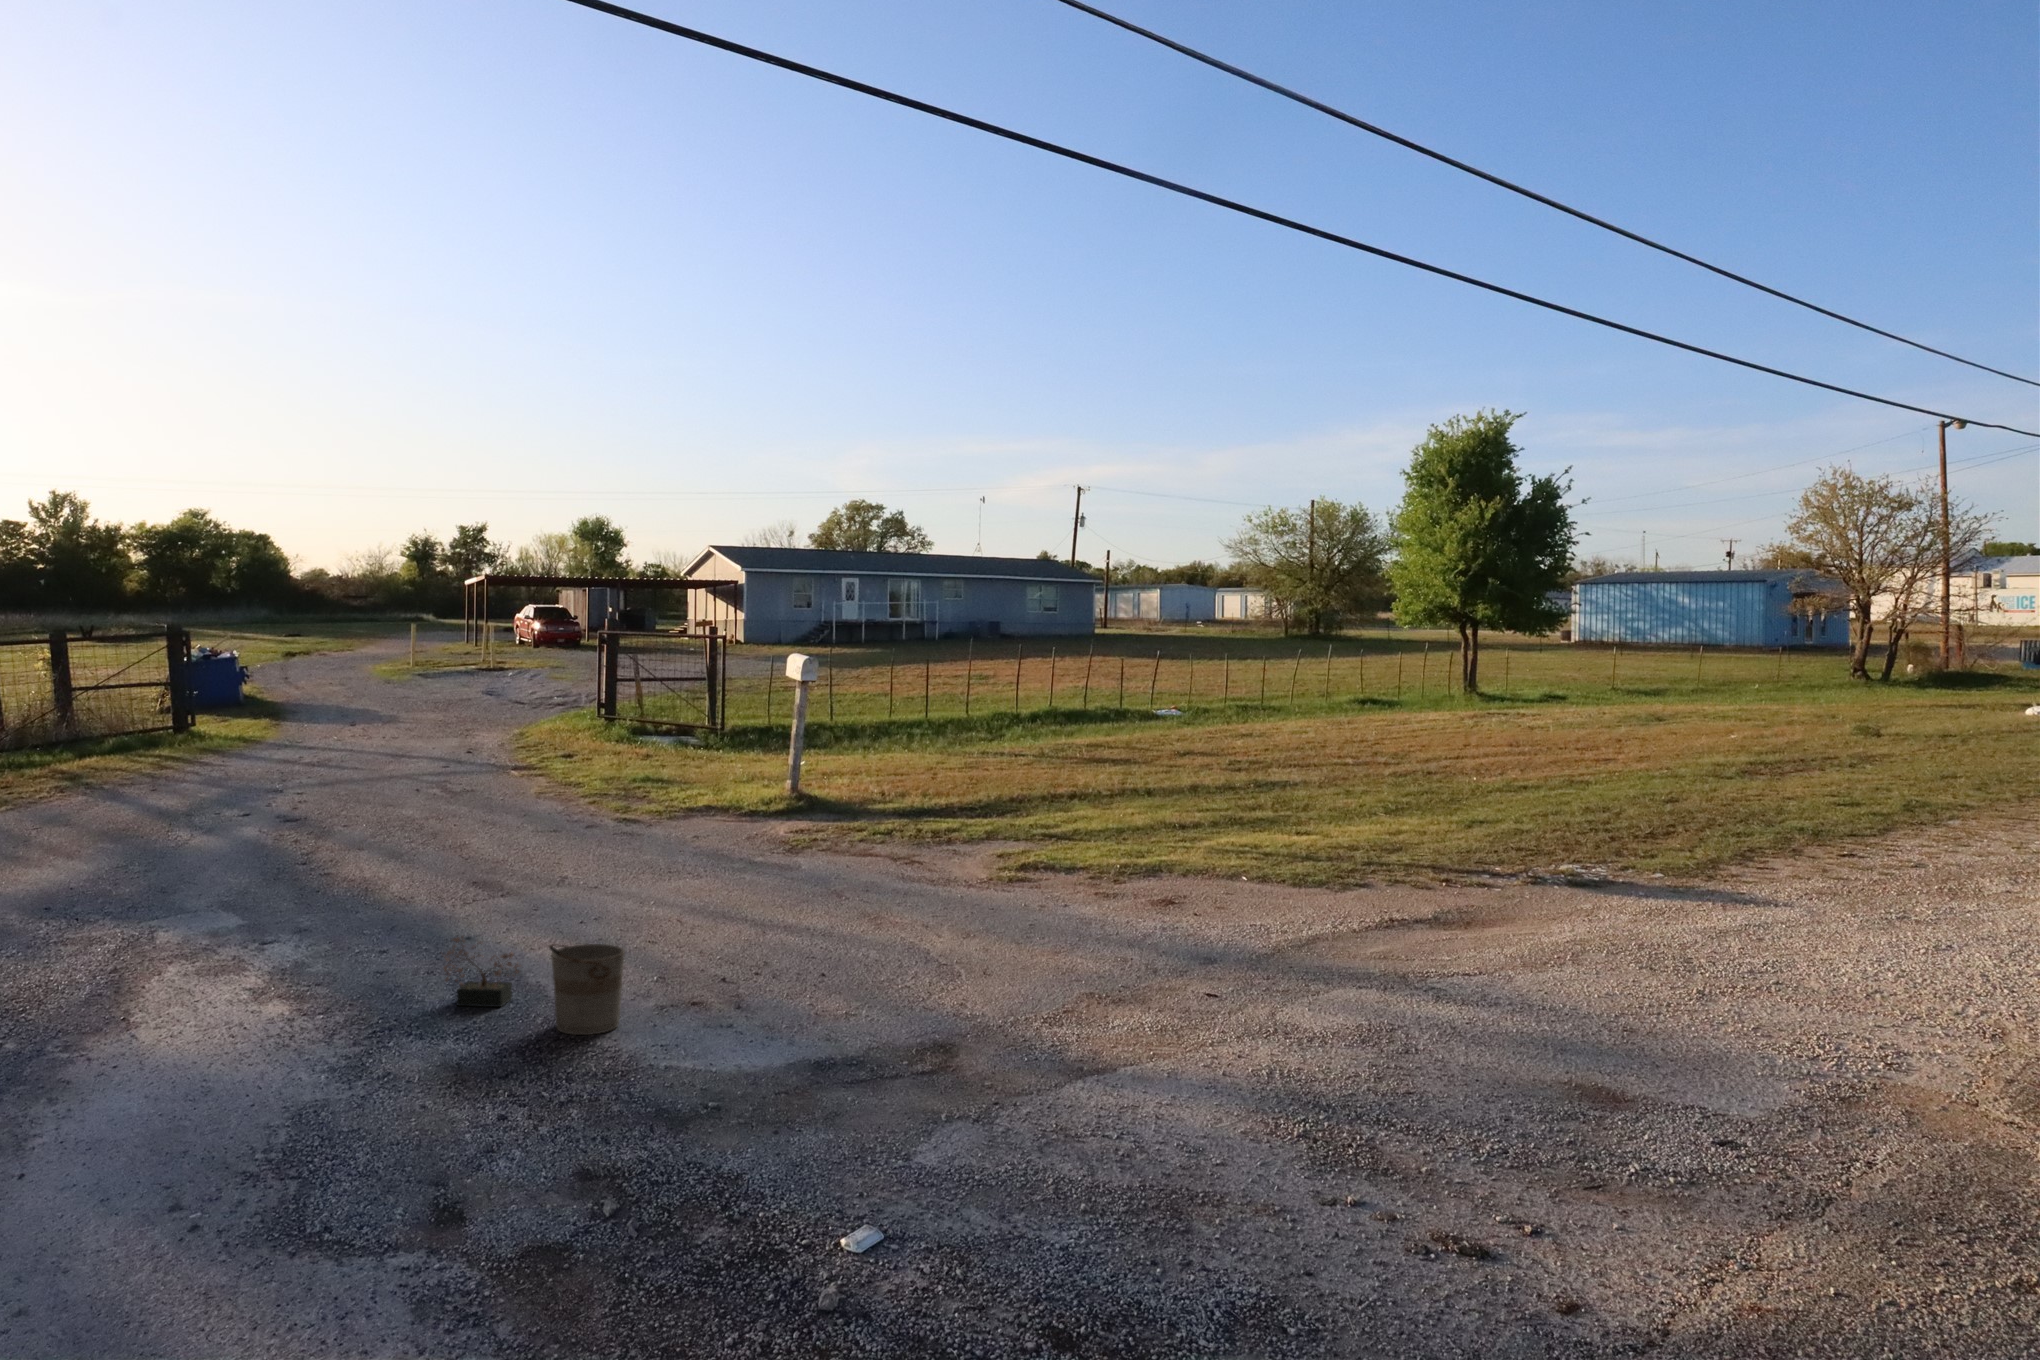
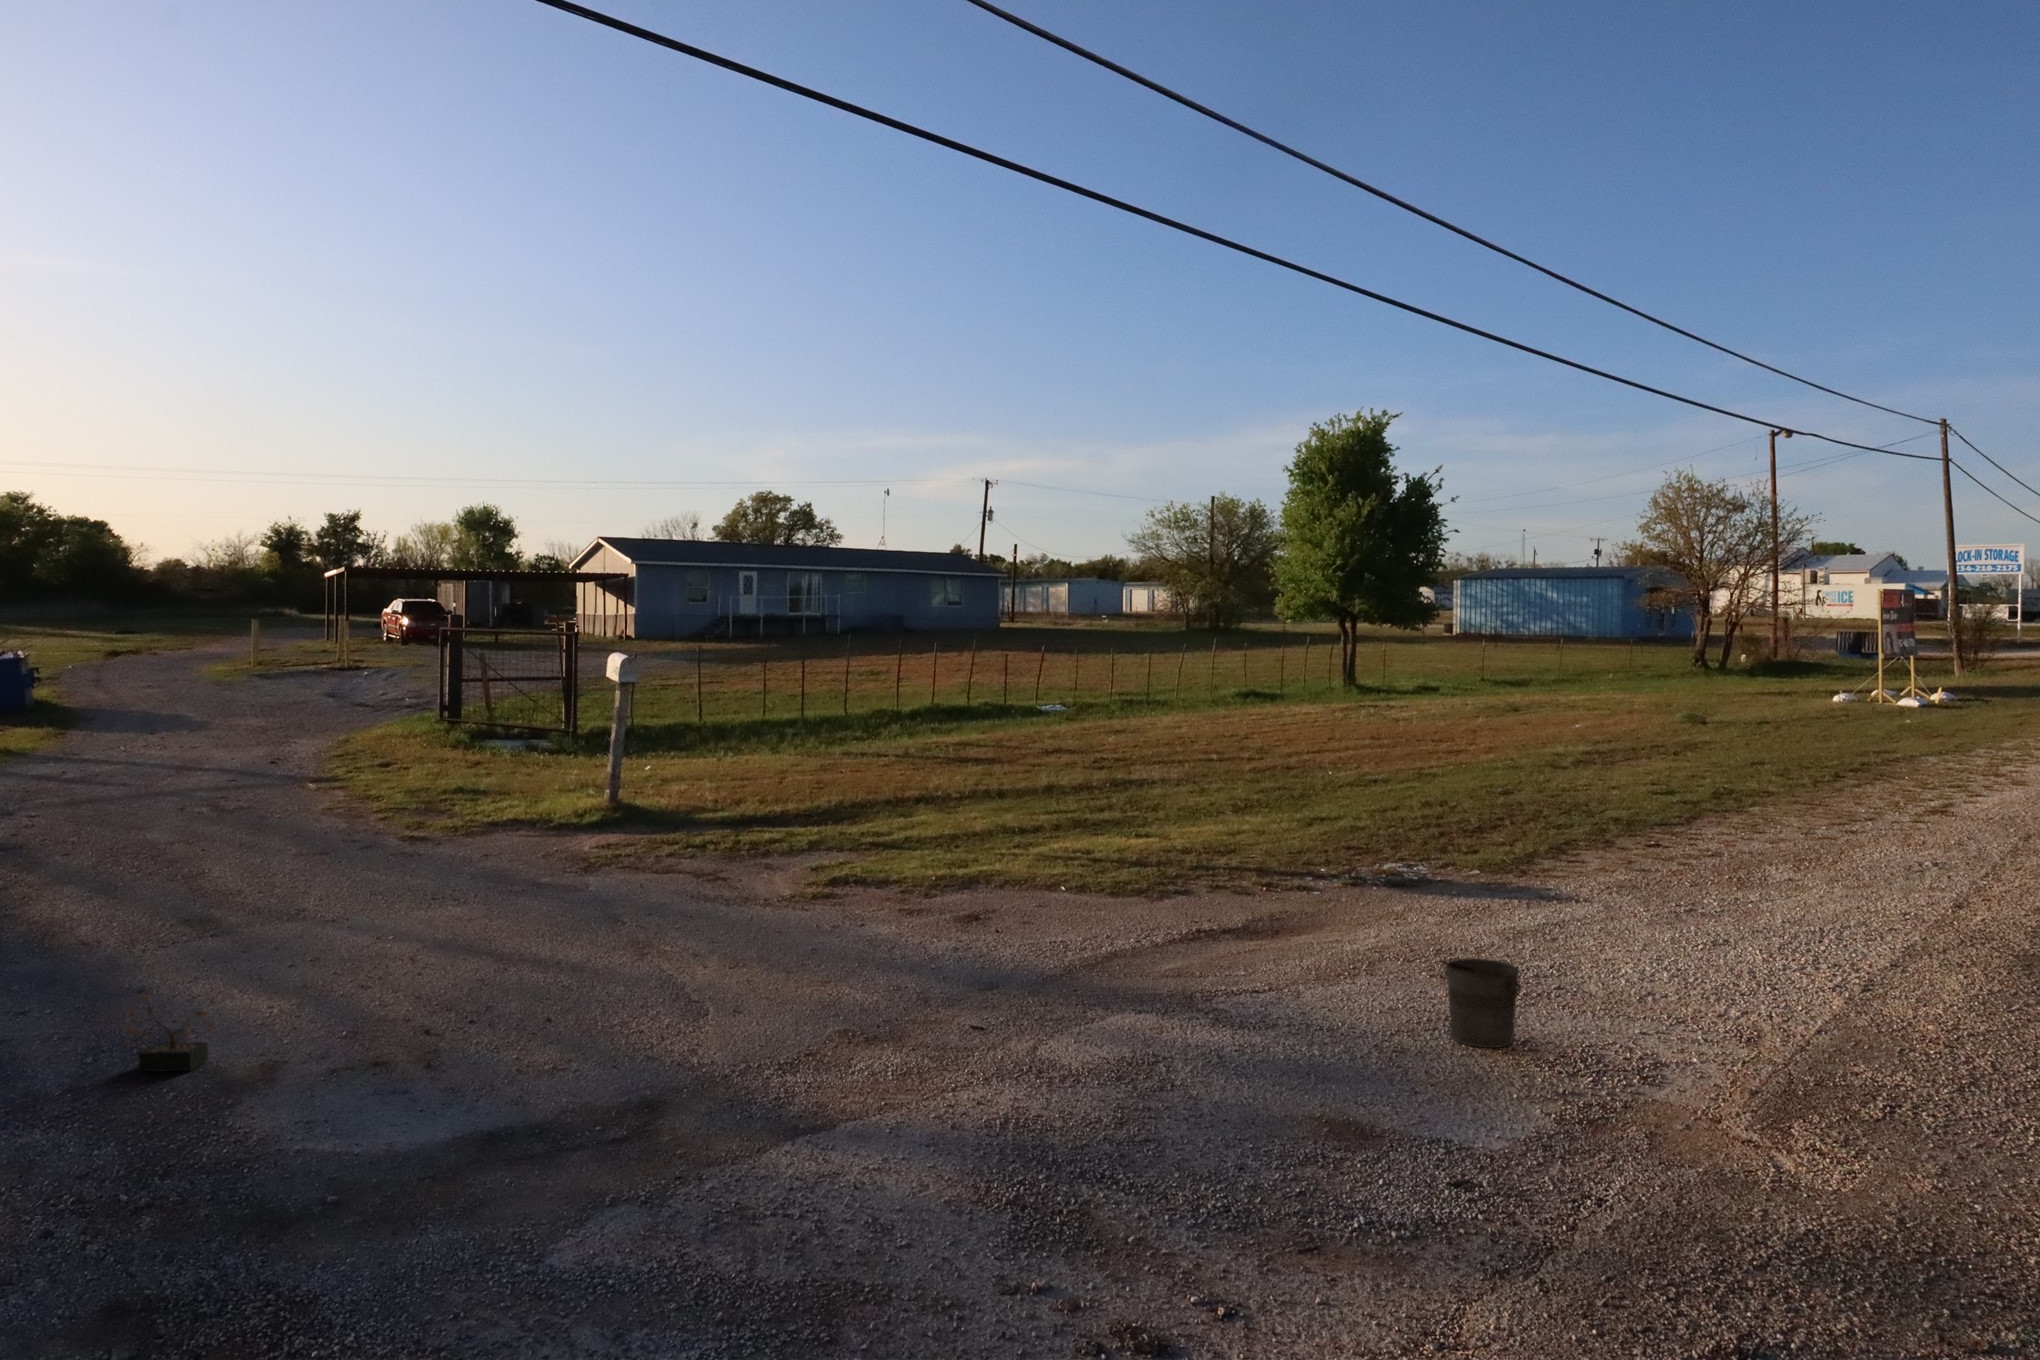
bucket: present [549,944,625,1035] -> present [1439,958,1521,1048]

